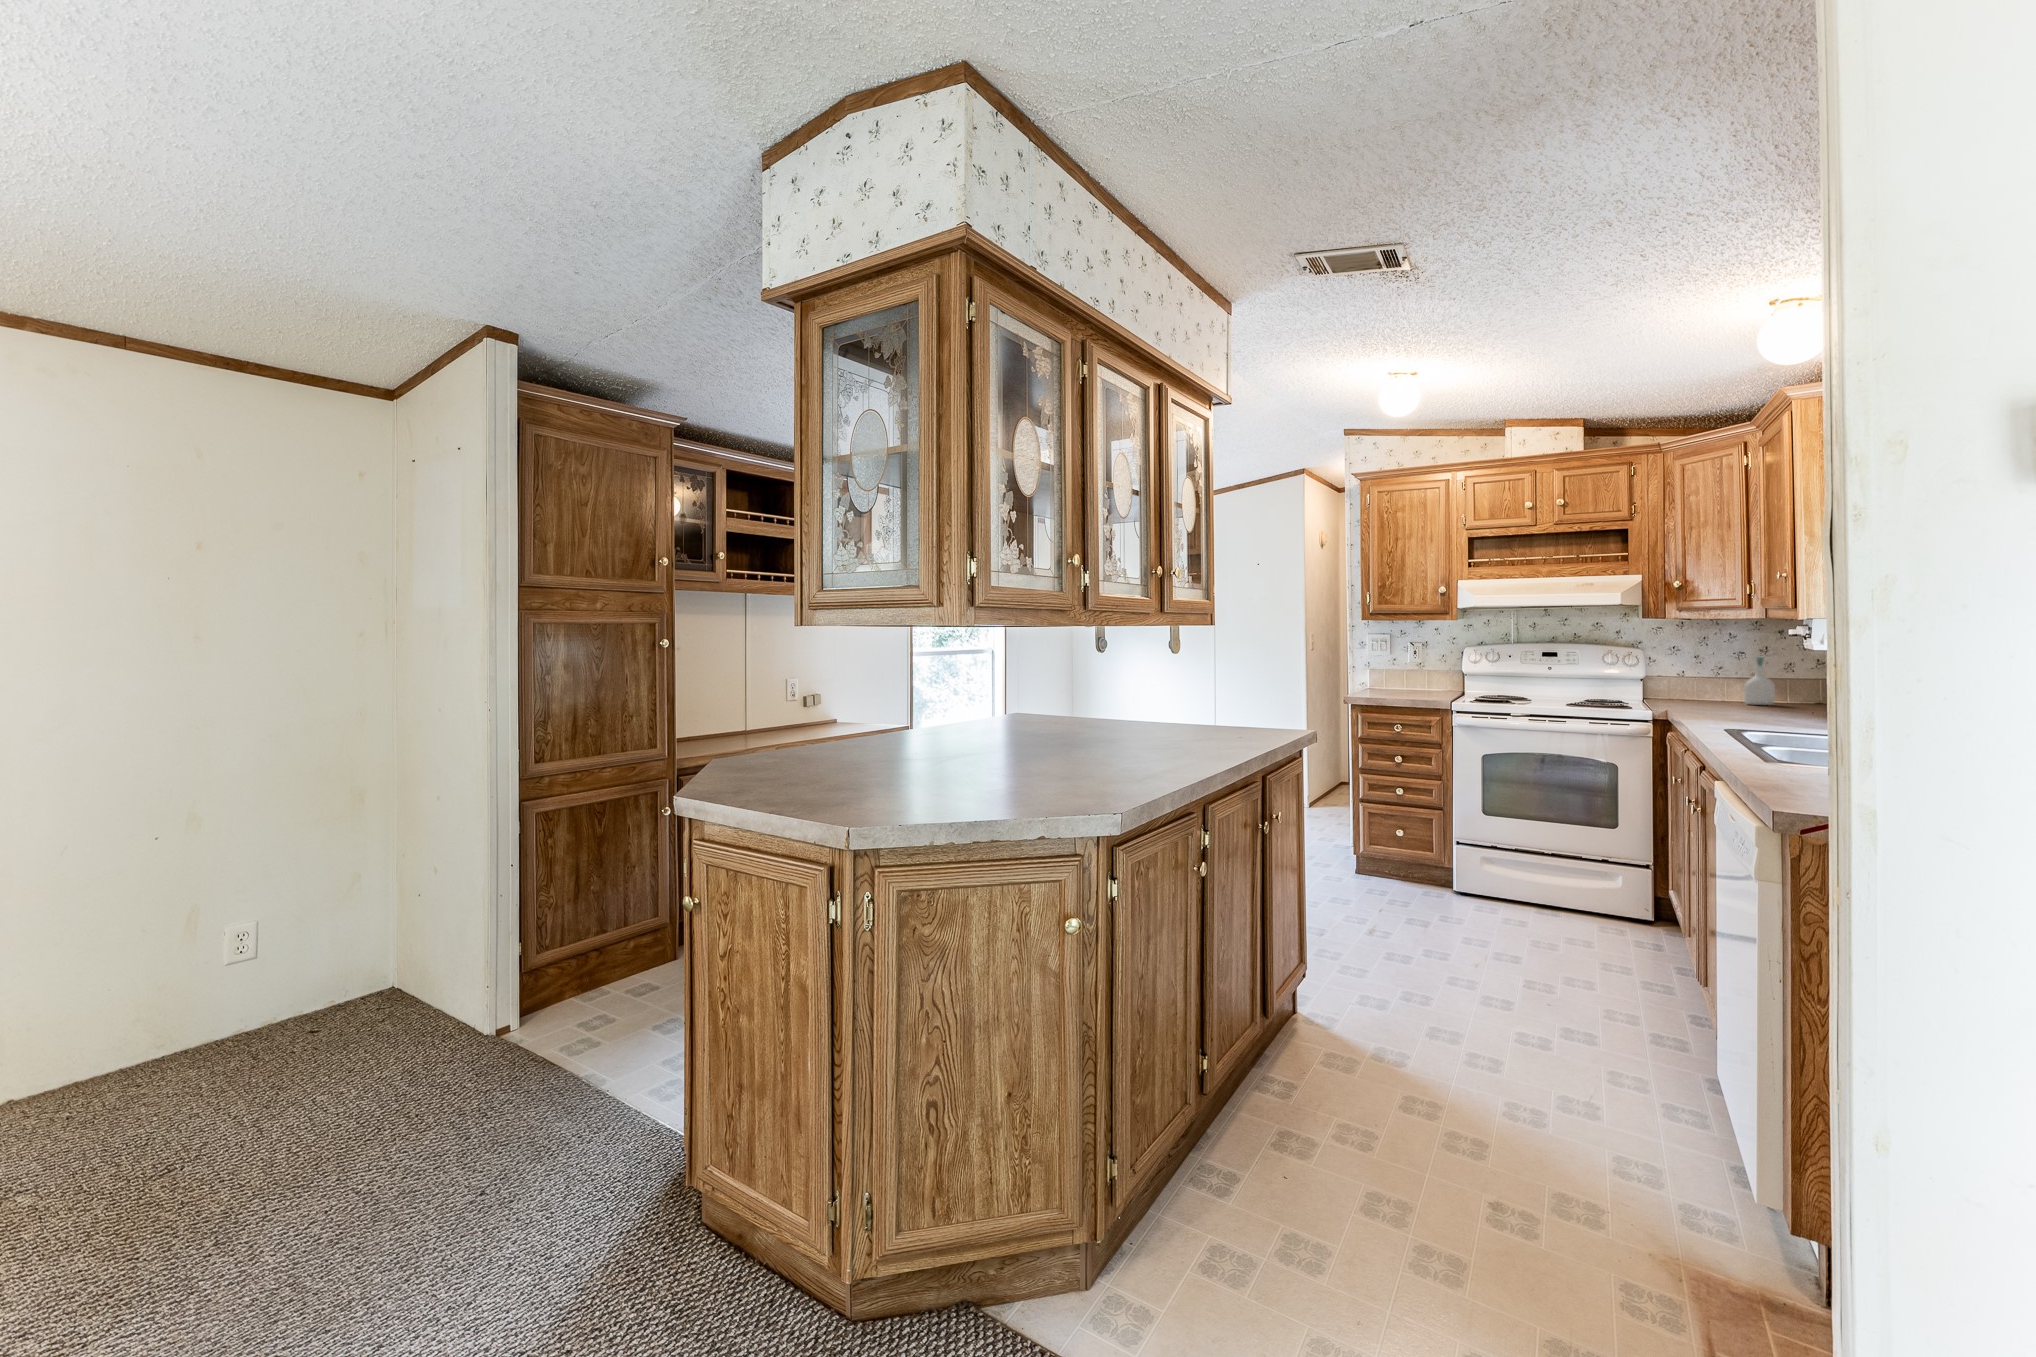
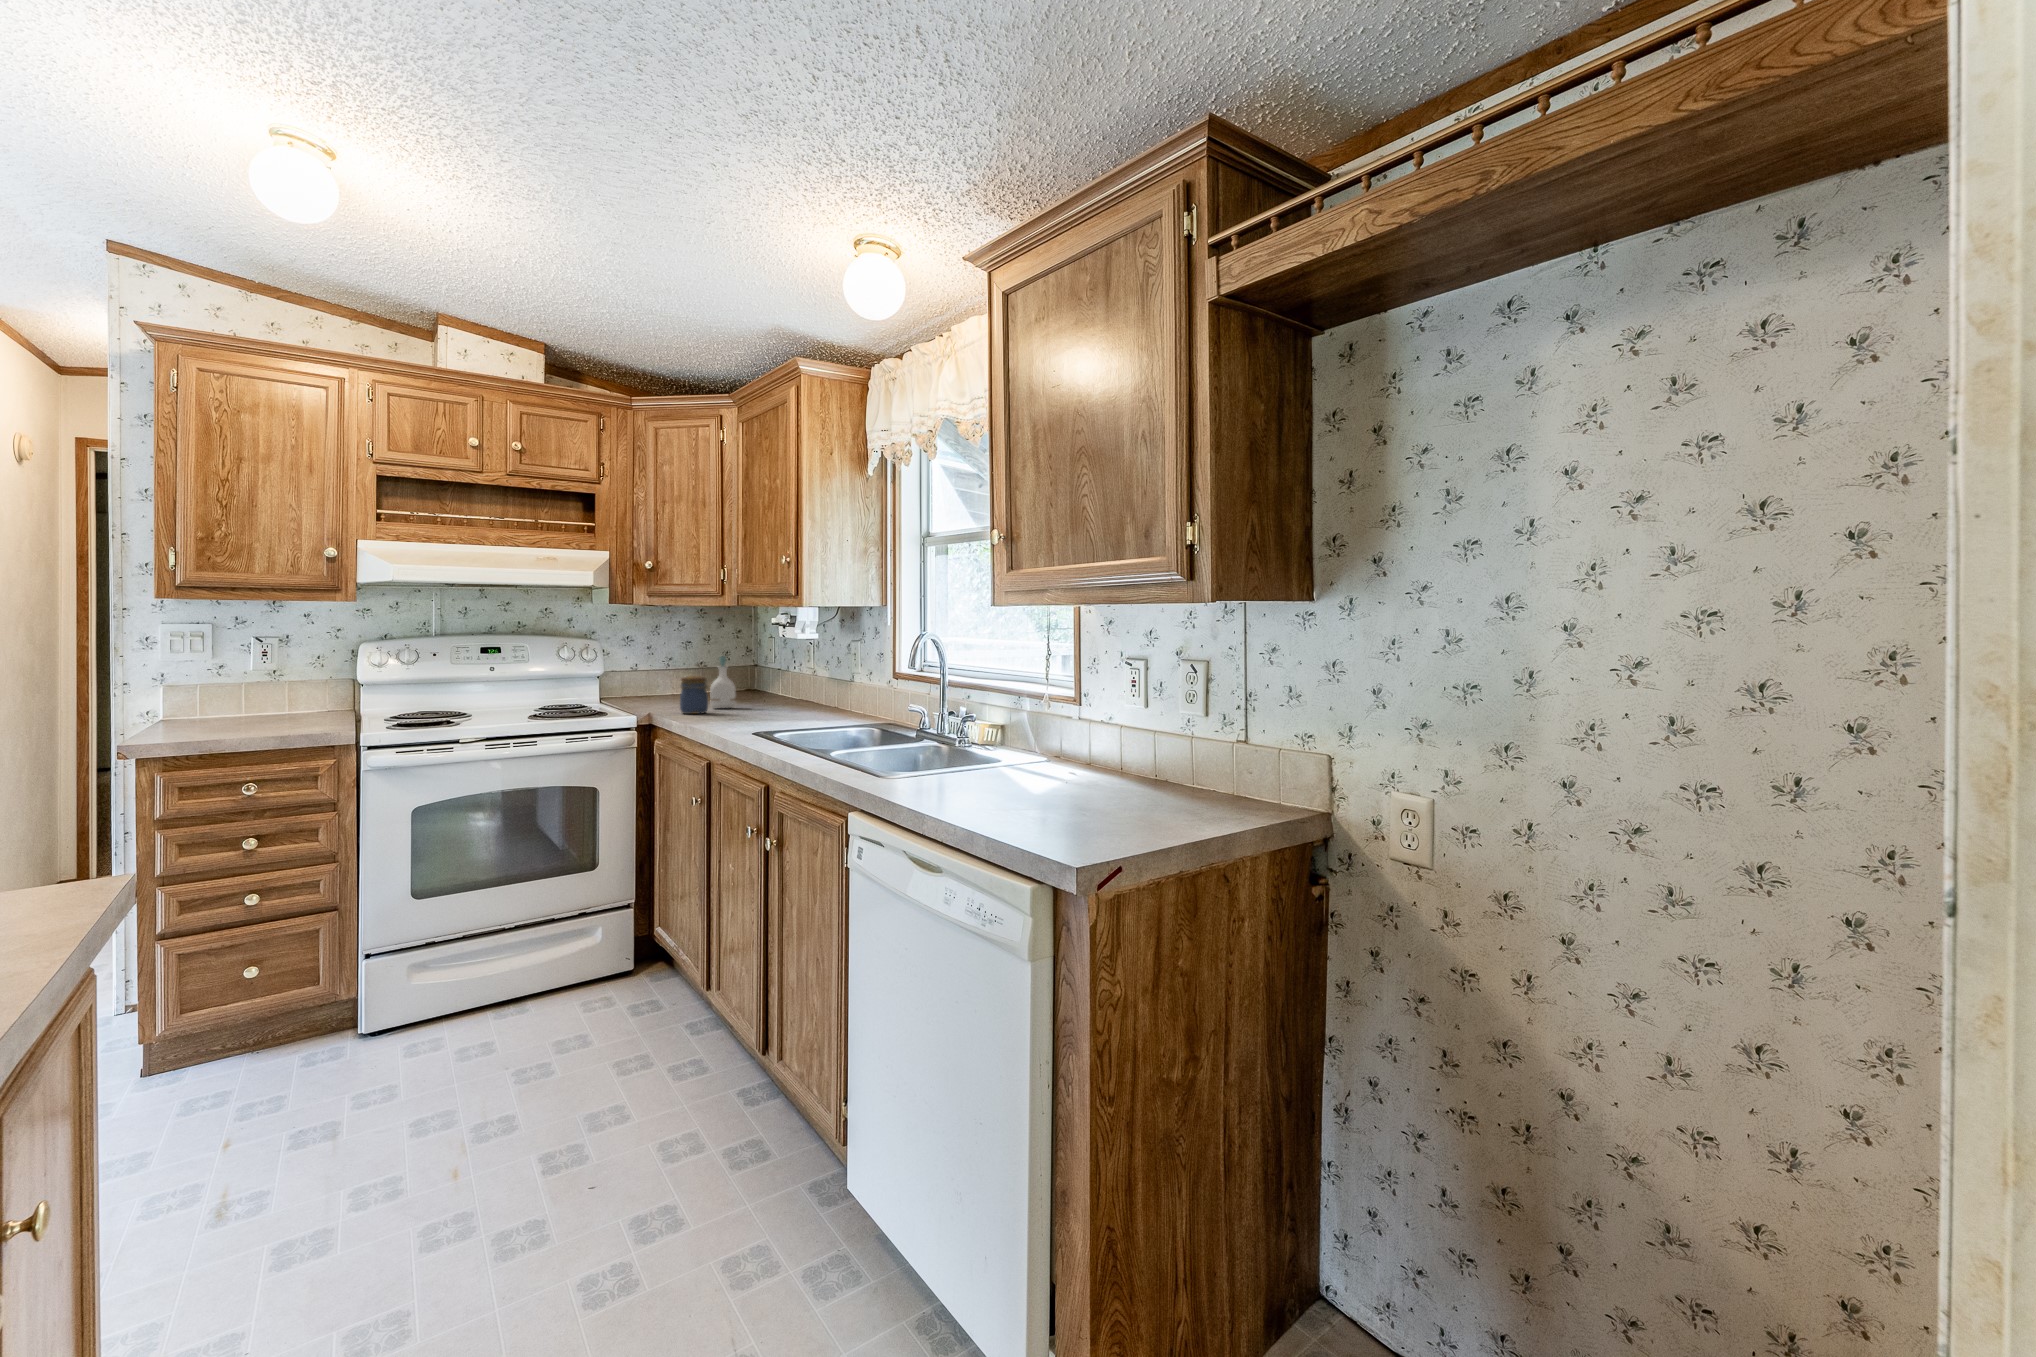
jar: none [1703,675,1735,707] -> present [680,676,709,714]

